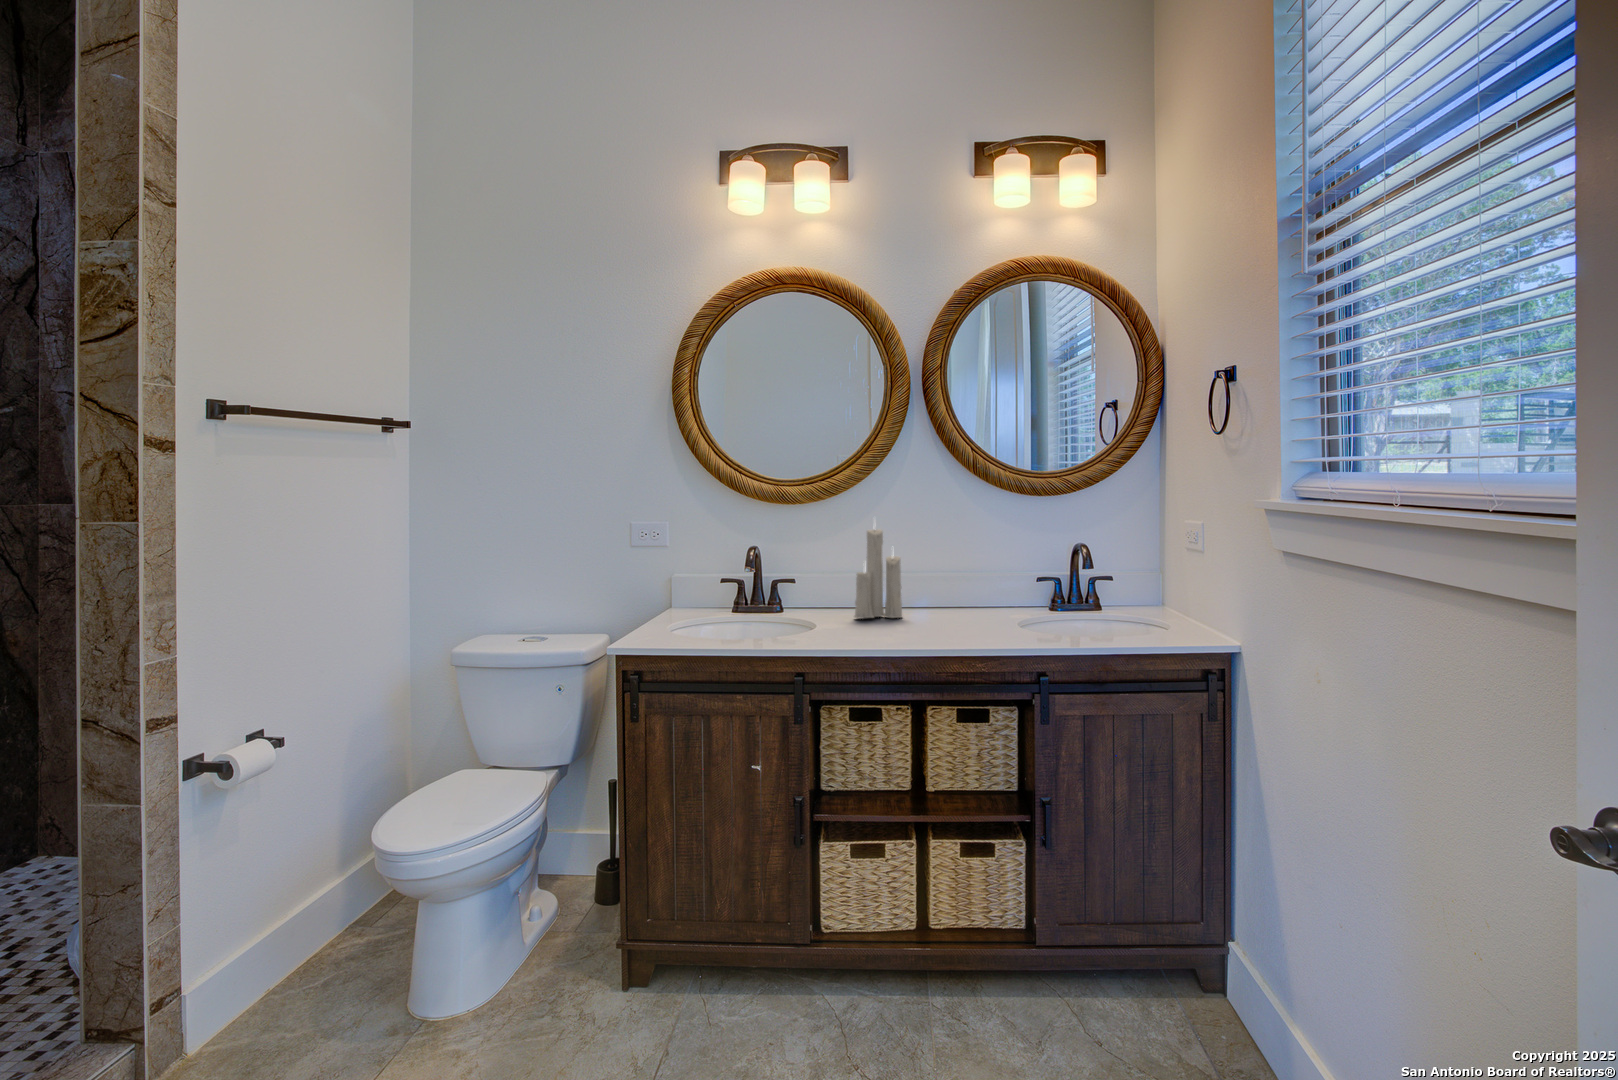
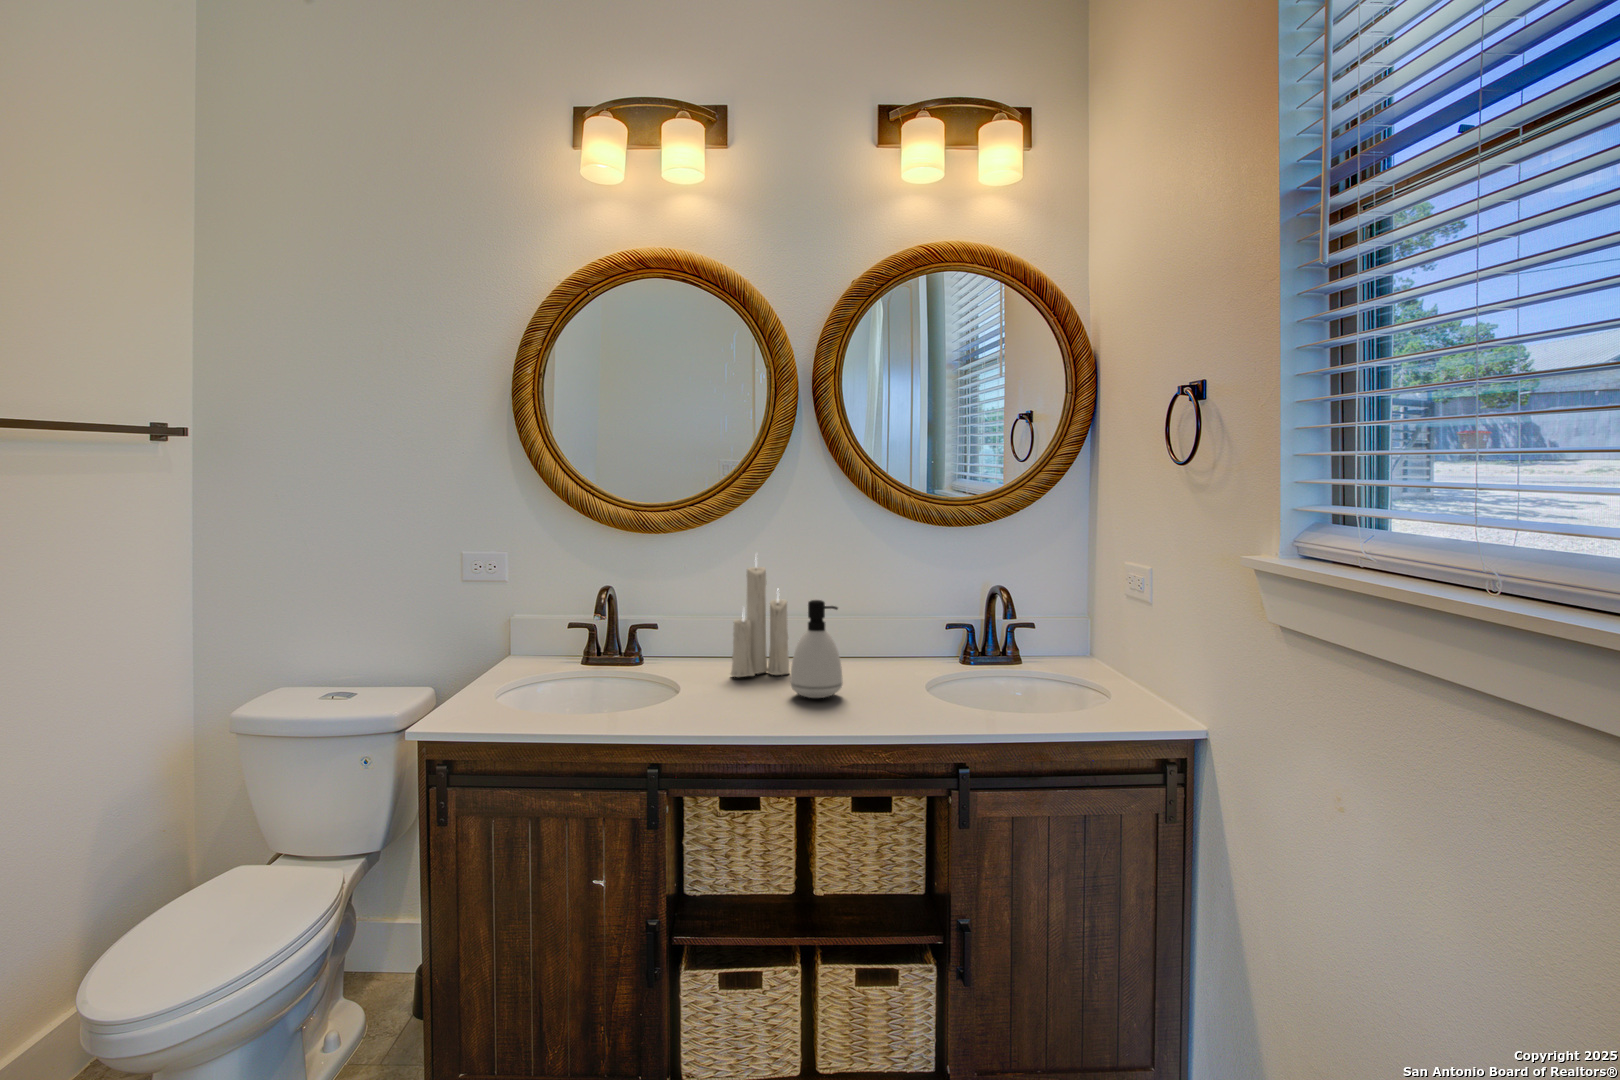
soap dispenser: none [906,551,948,631] -> present [790,600,843,698]

